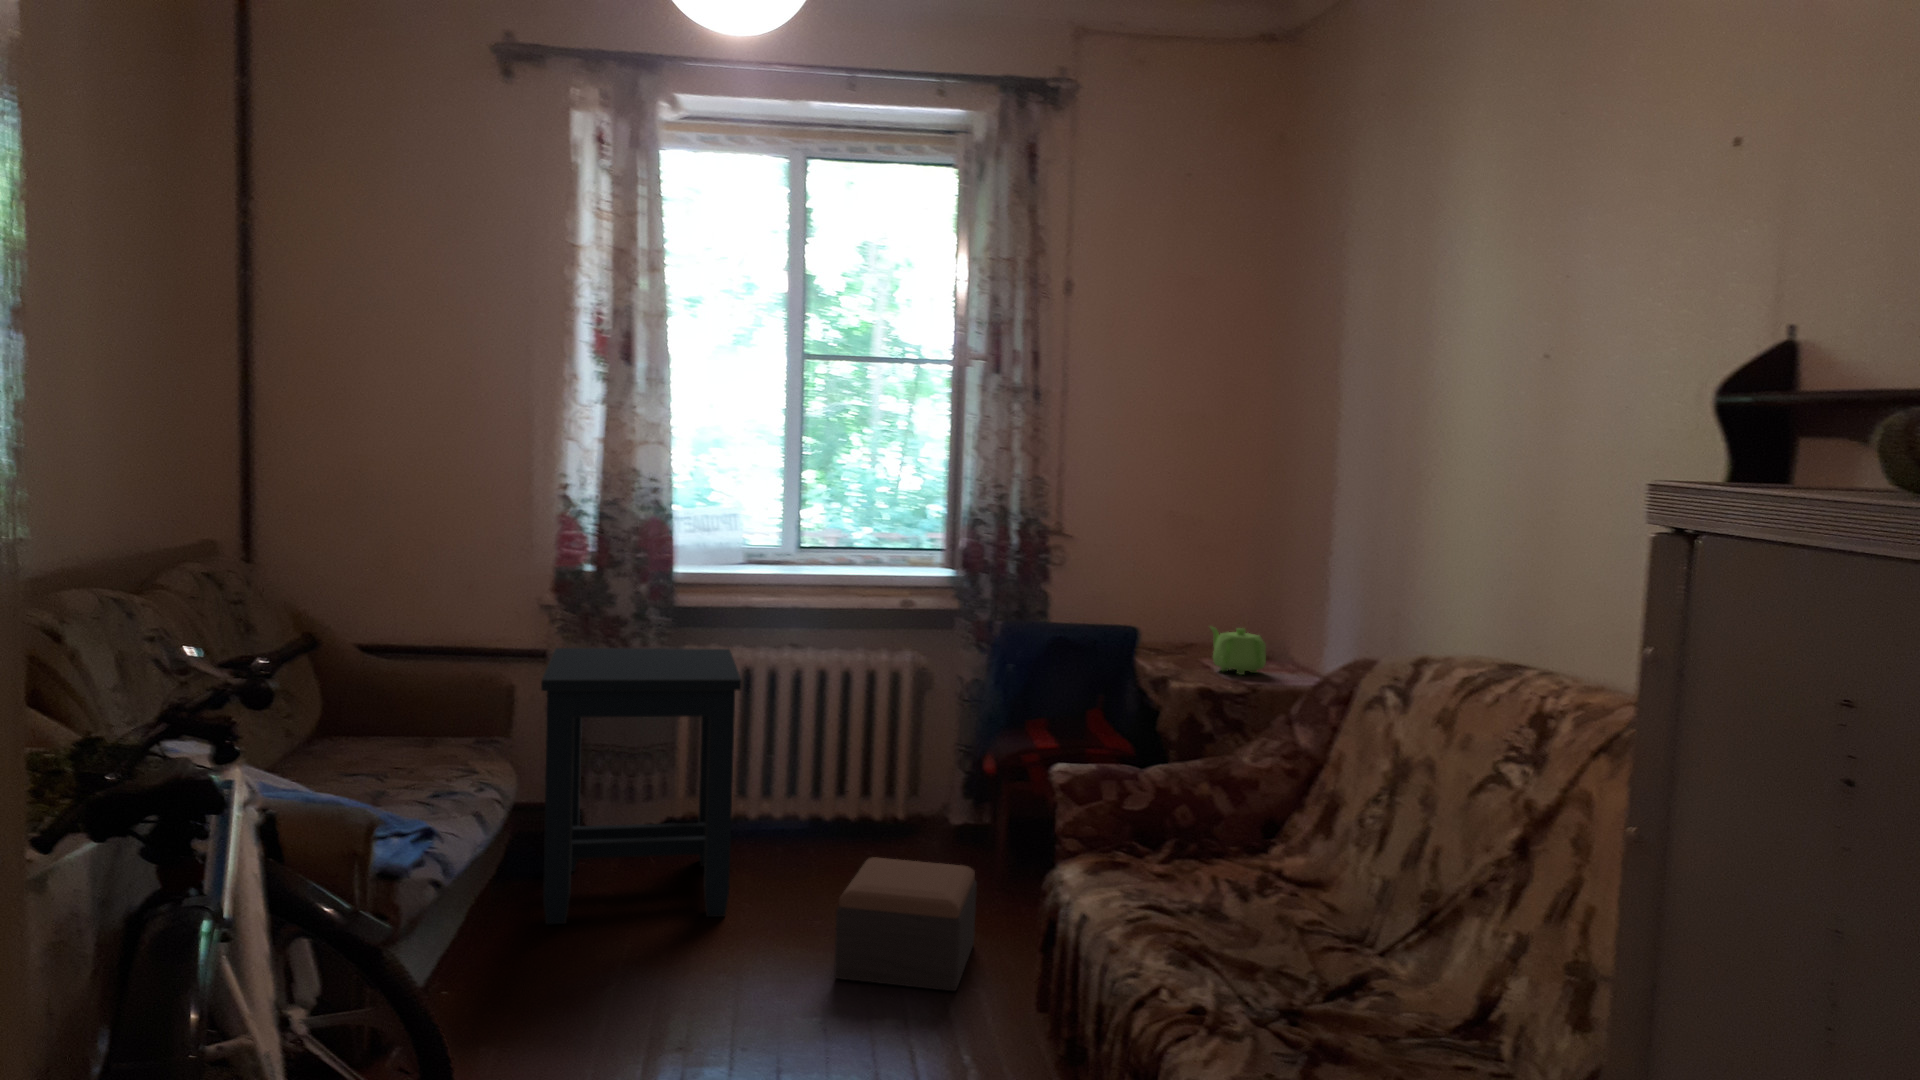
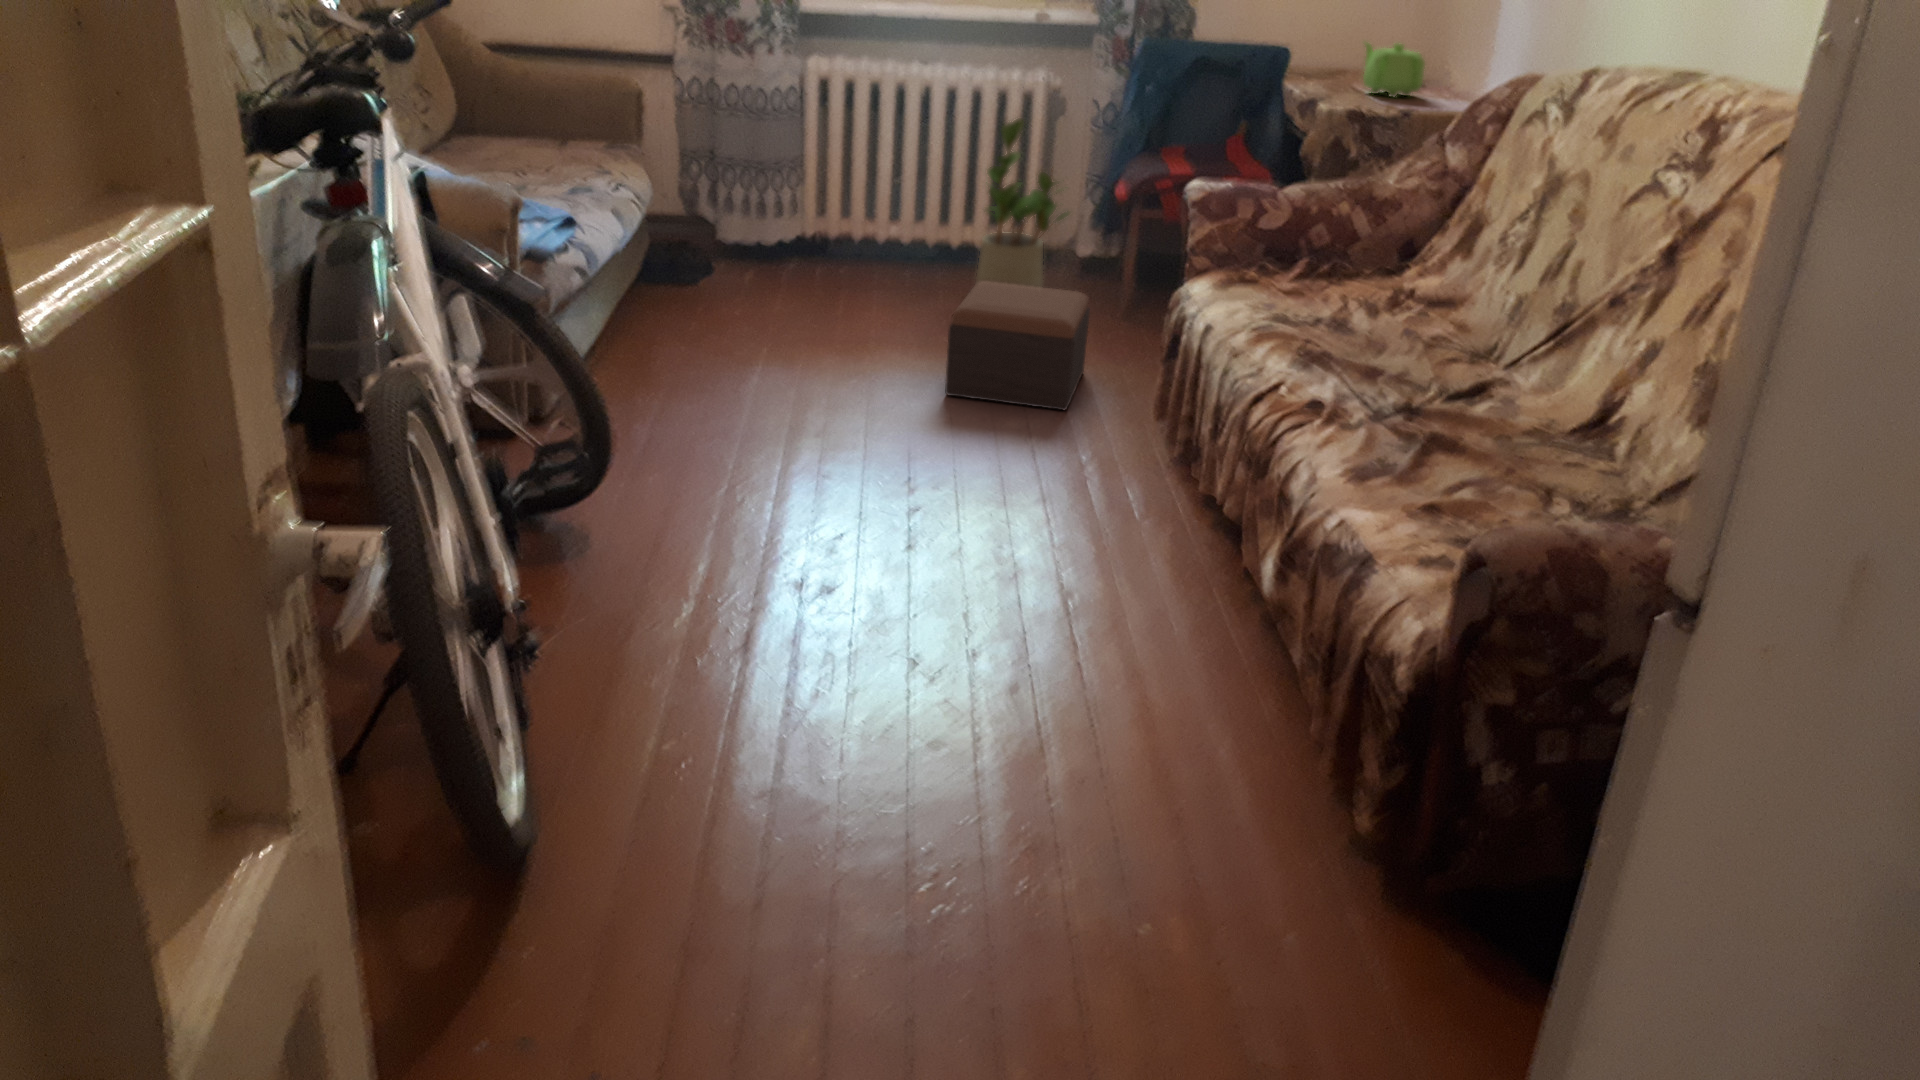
side table: present [541,648,742,924] -> none [633,49,845,338]
potted plant: none [873,697,961,862] -> present [977,119,1068,287]

